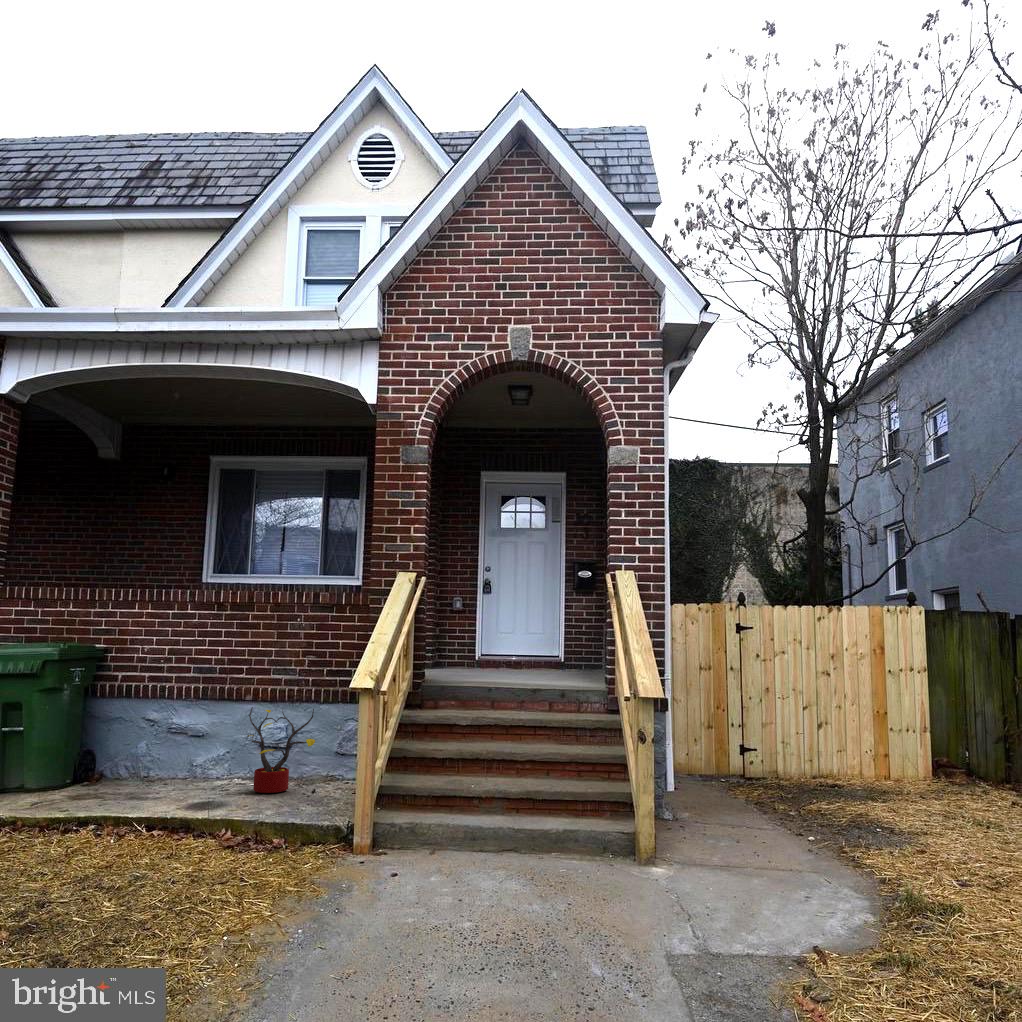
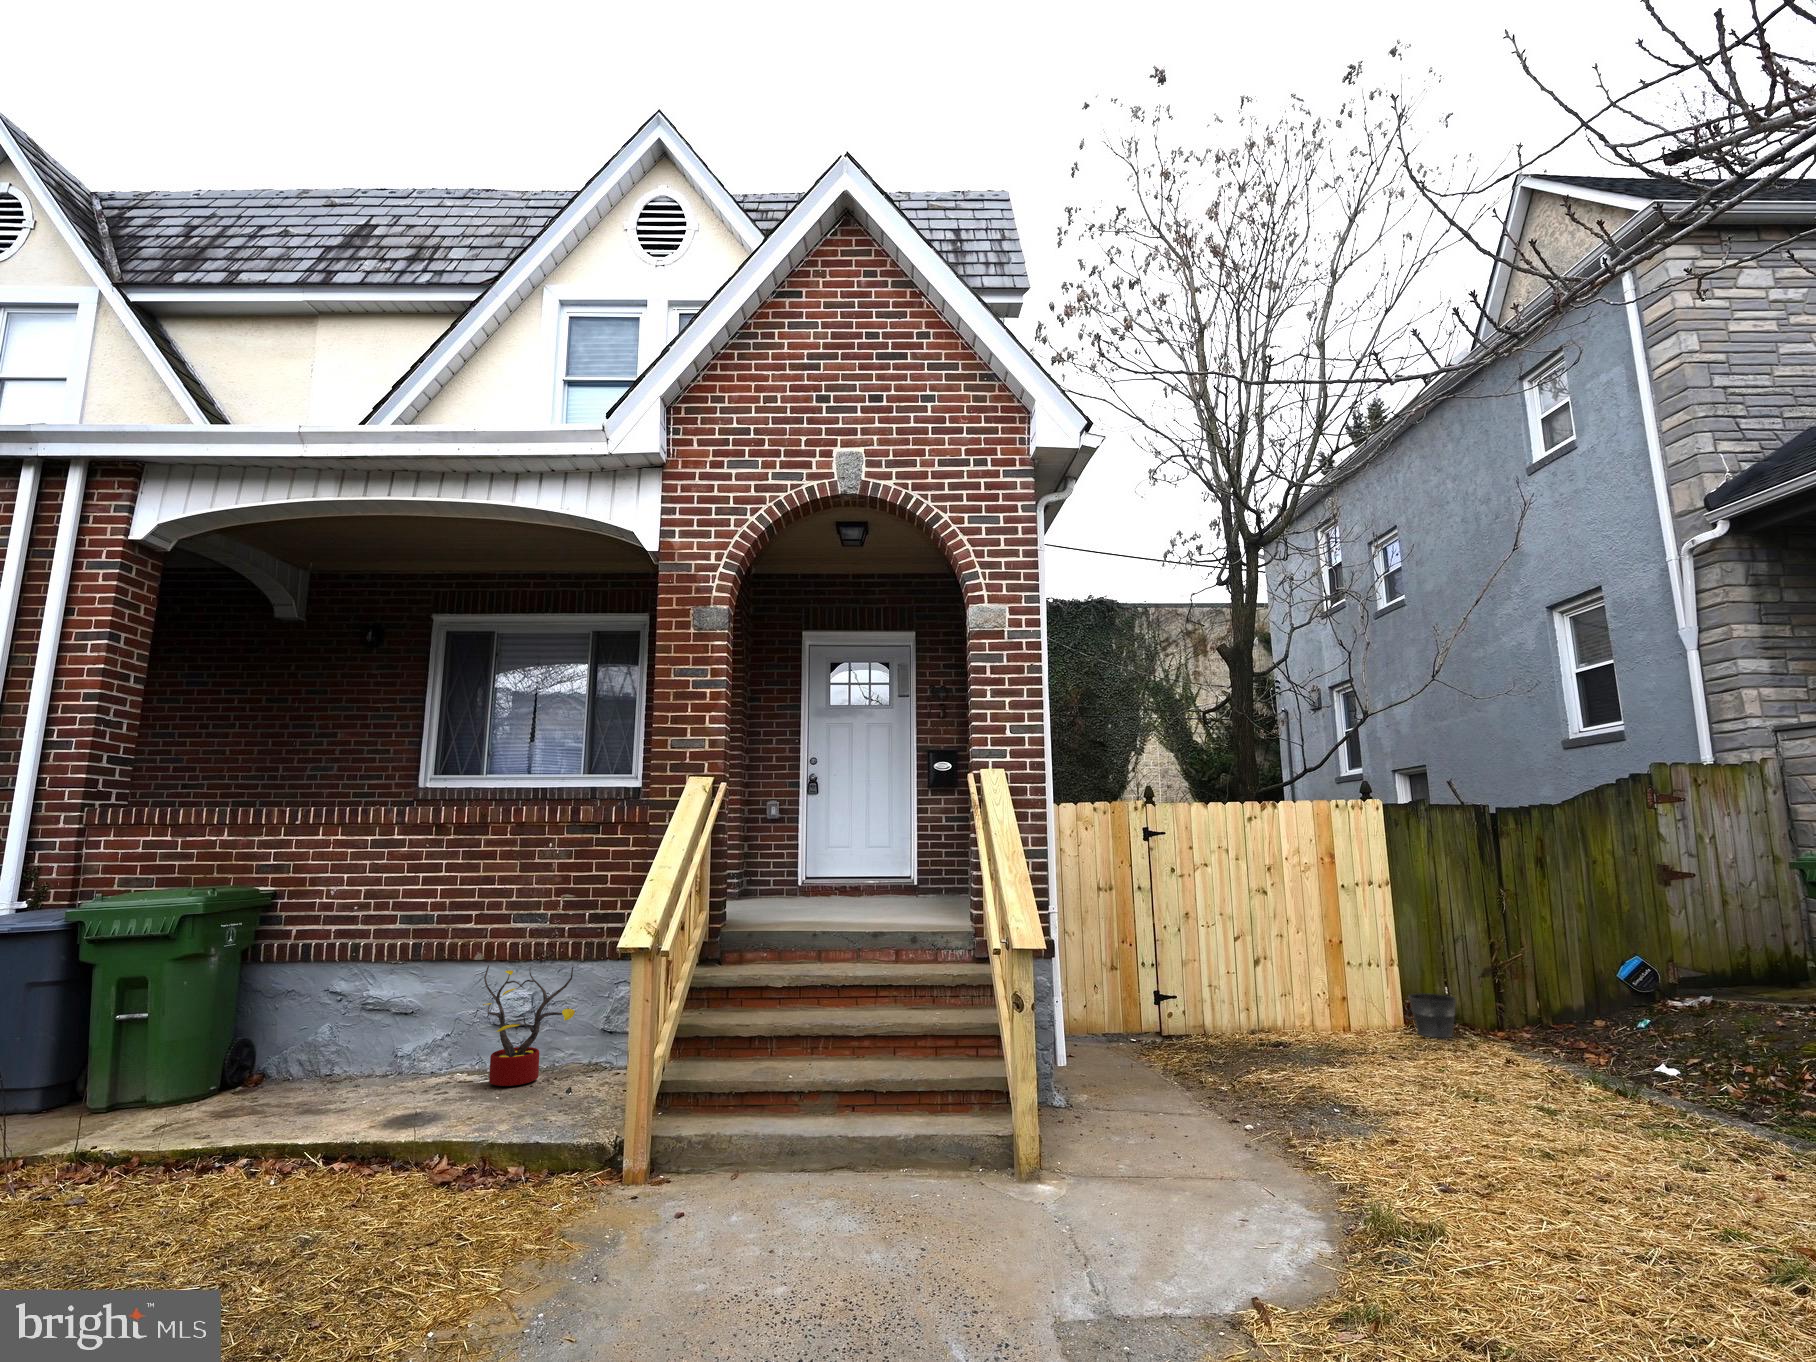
bucket: none [959,758,1001,792] -> present [1406,993,1456,1038]

